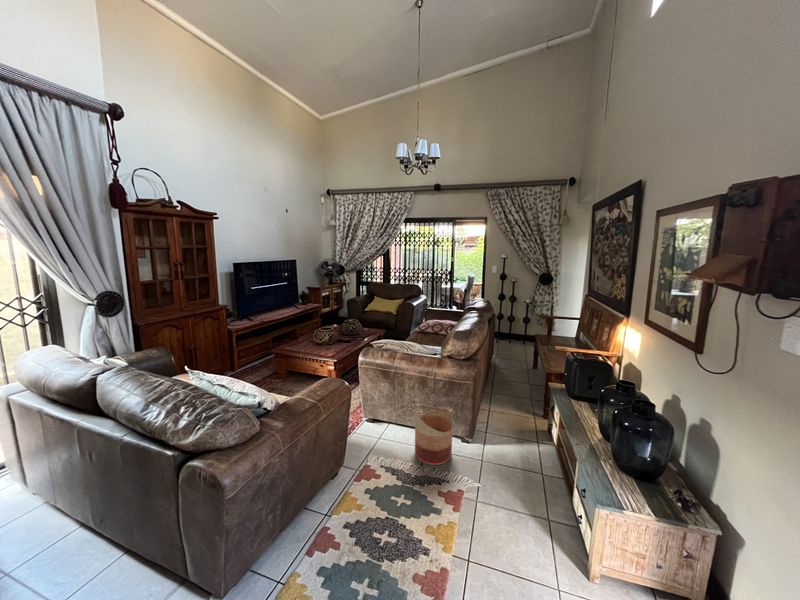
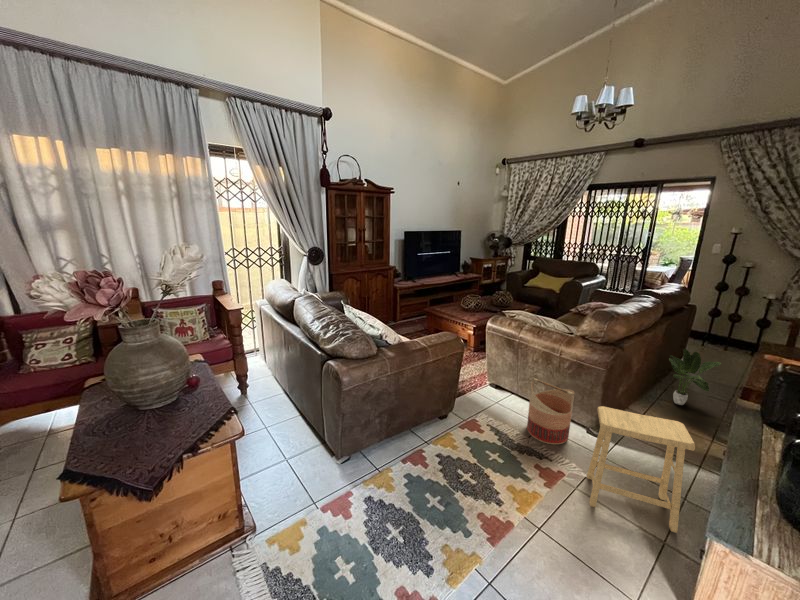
potted plant: none [494,349,527,394] -> present [669,349,721,405]
footstool: none [479,414,558,514] -> present [587,406,695,533]

